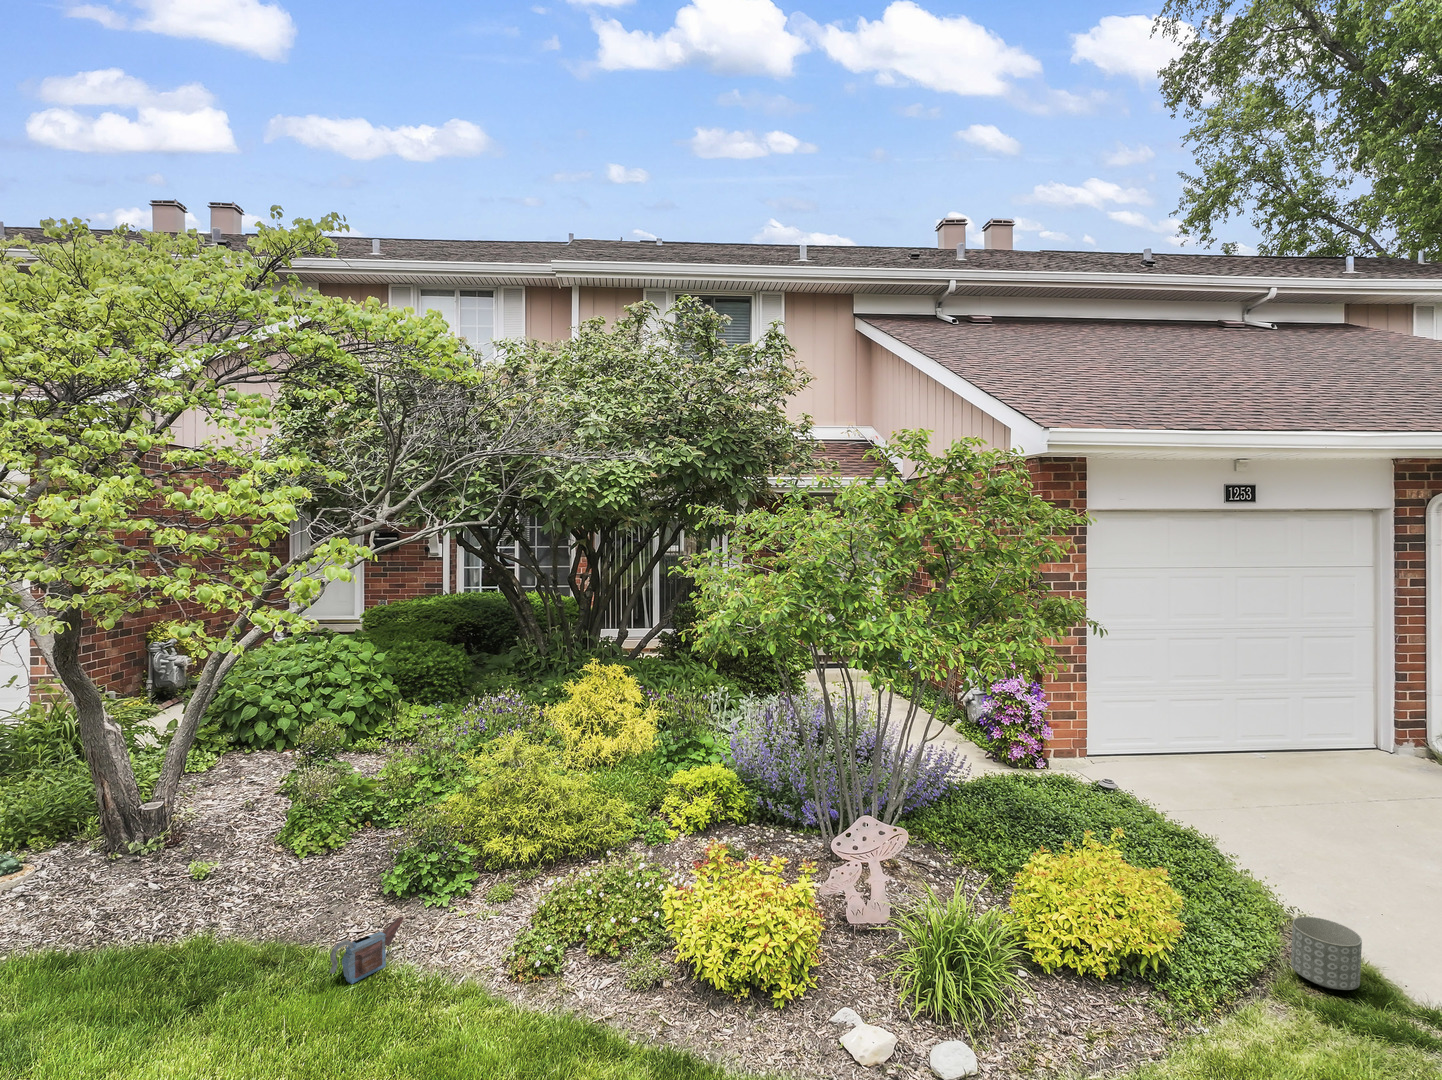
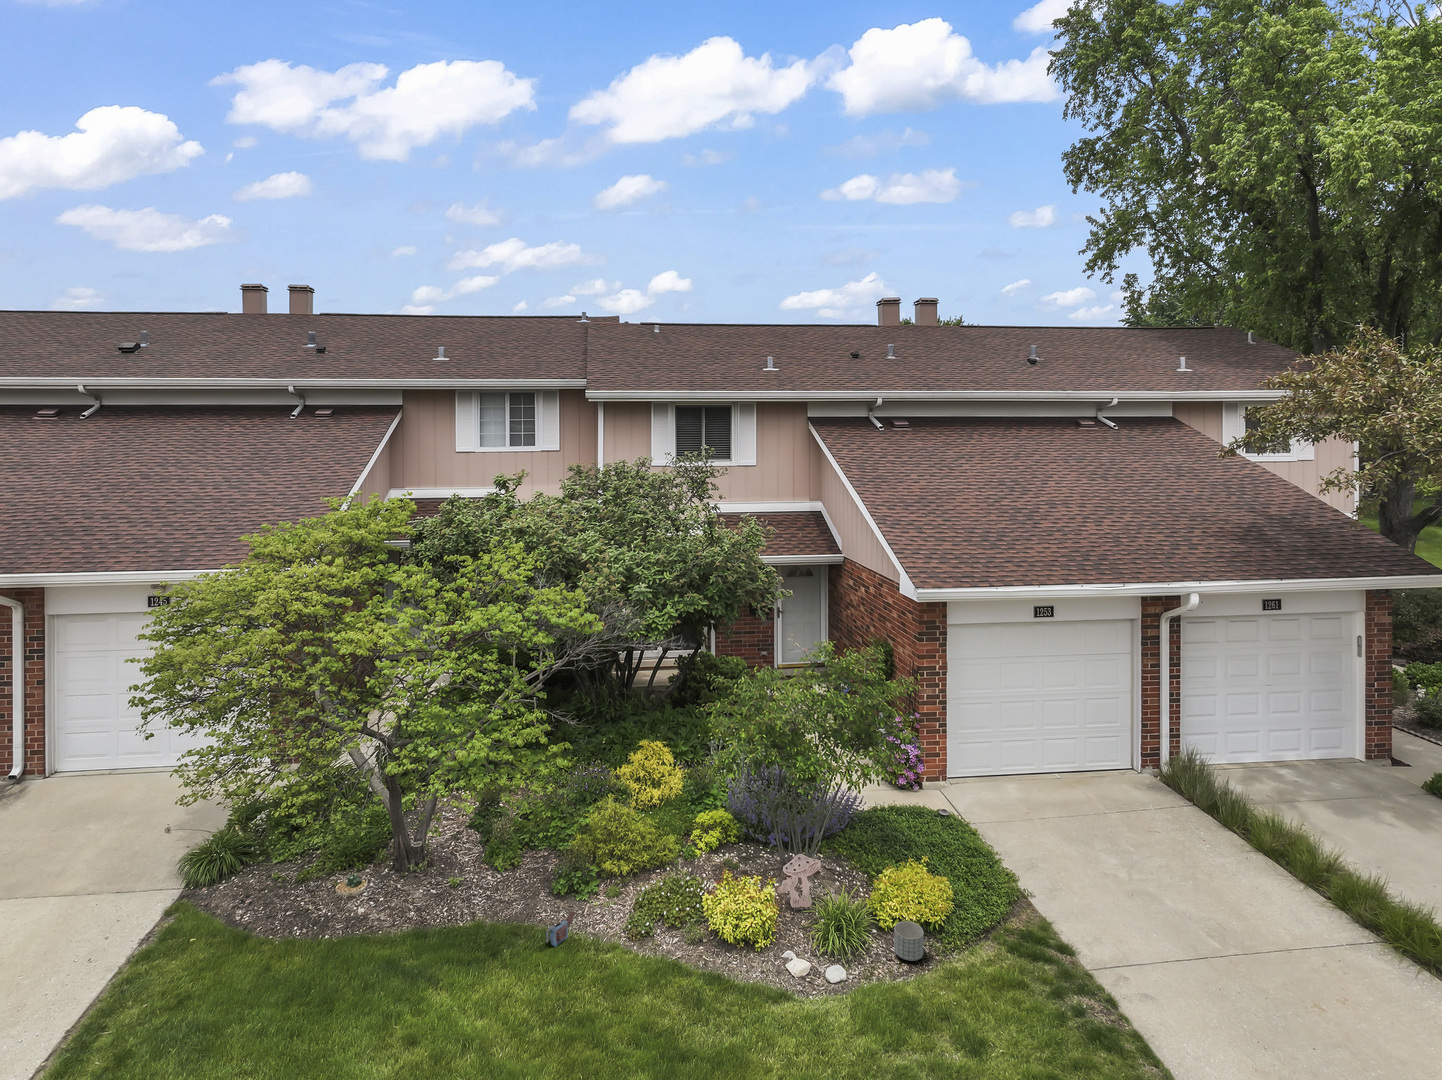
planter: present [1291,917,1362,990] -> present [894,921,924,961]

